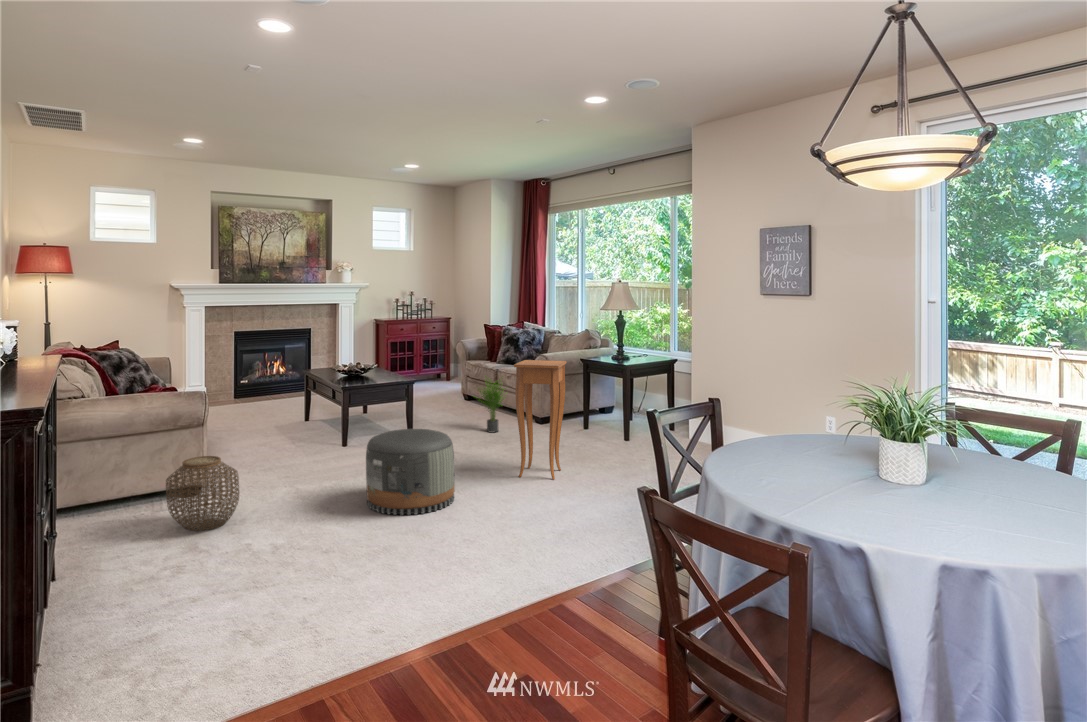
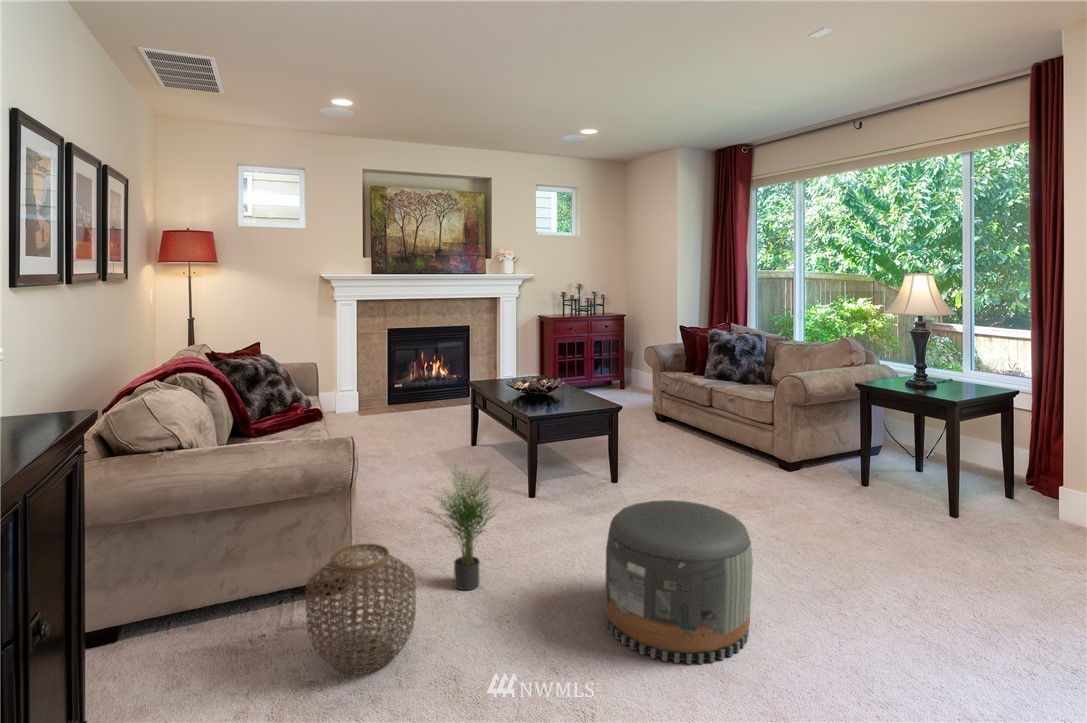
side table: present [514,360,567,479] -> none [821,389,911,587]
potted plant: present [479,383,503,433] -> present [426,472,500,590]

